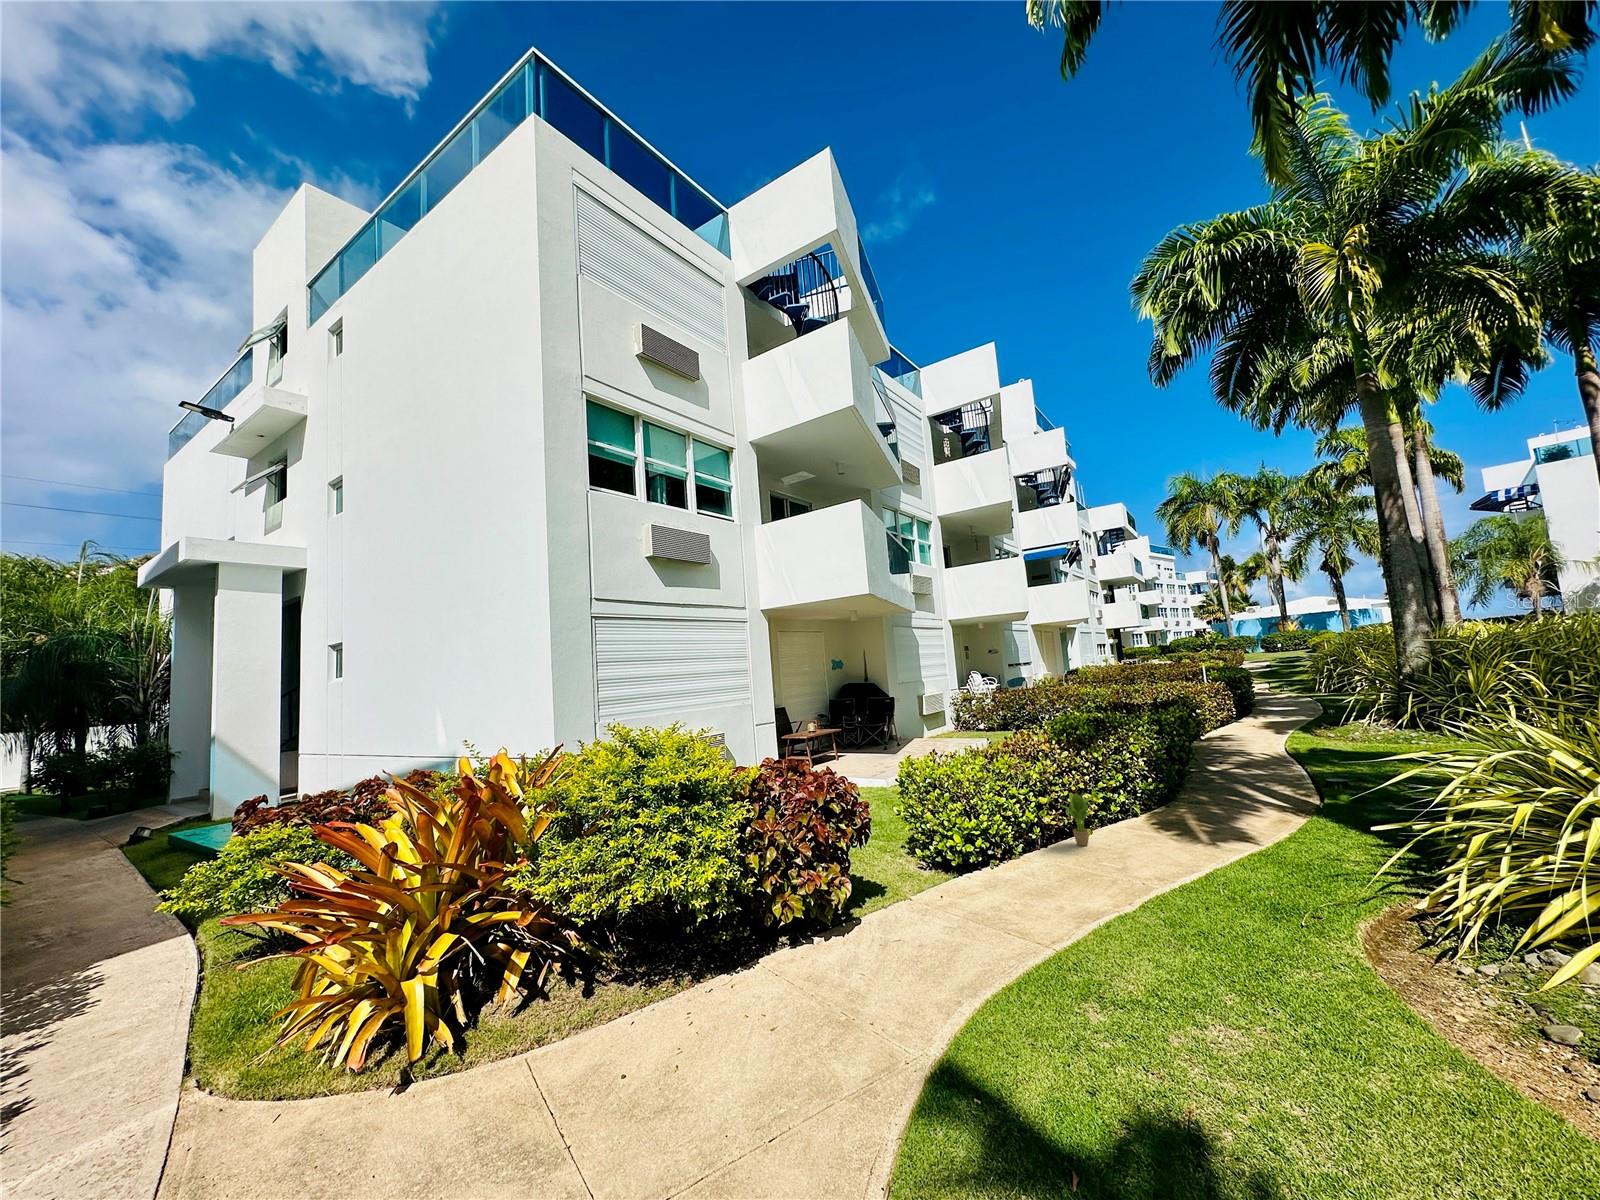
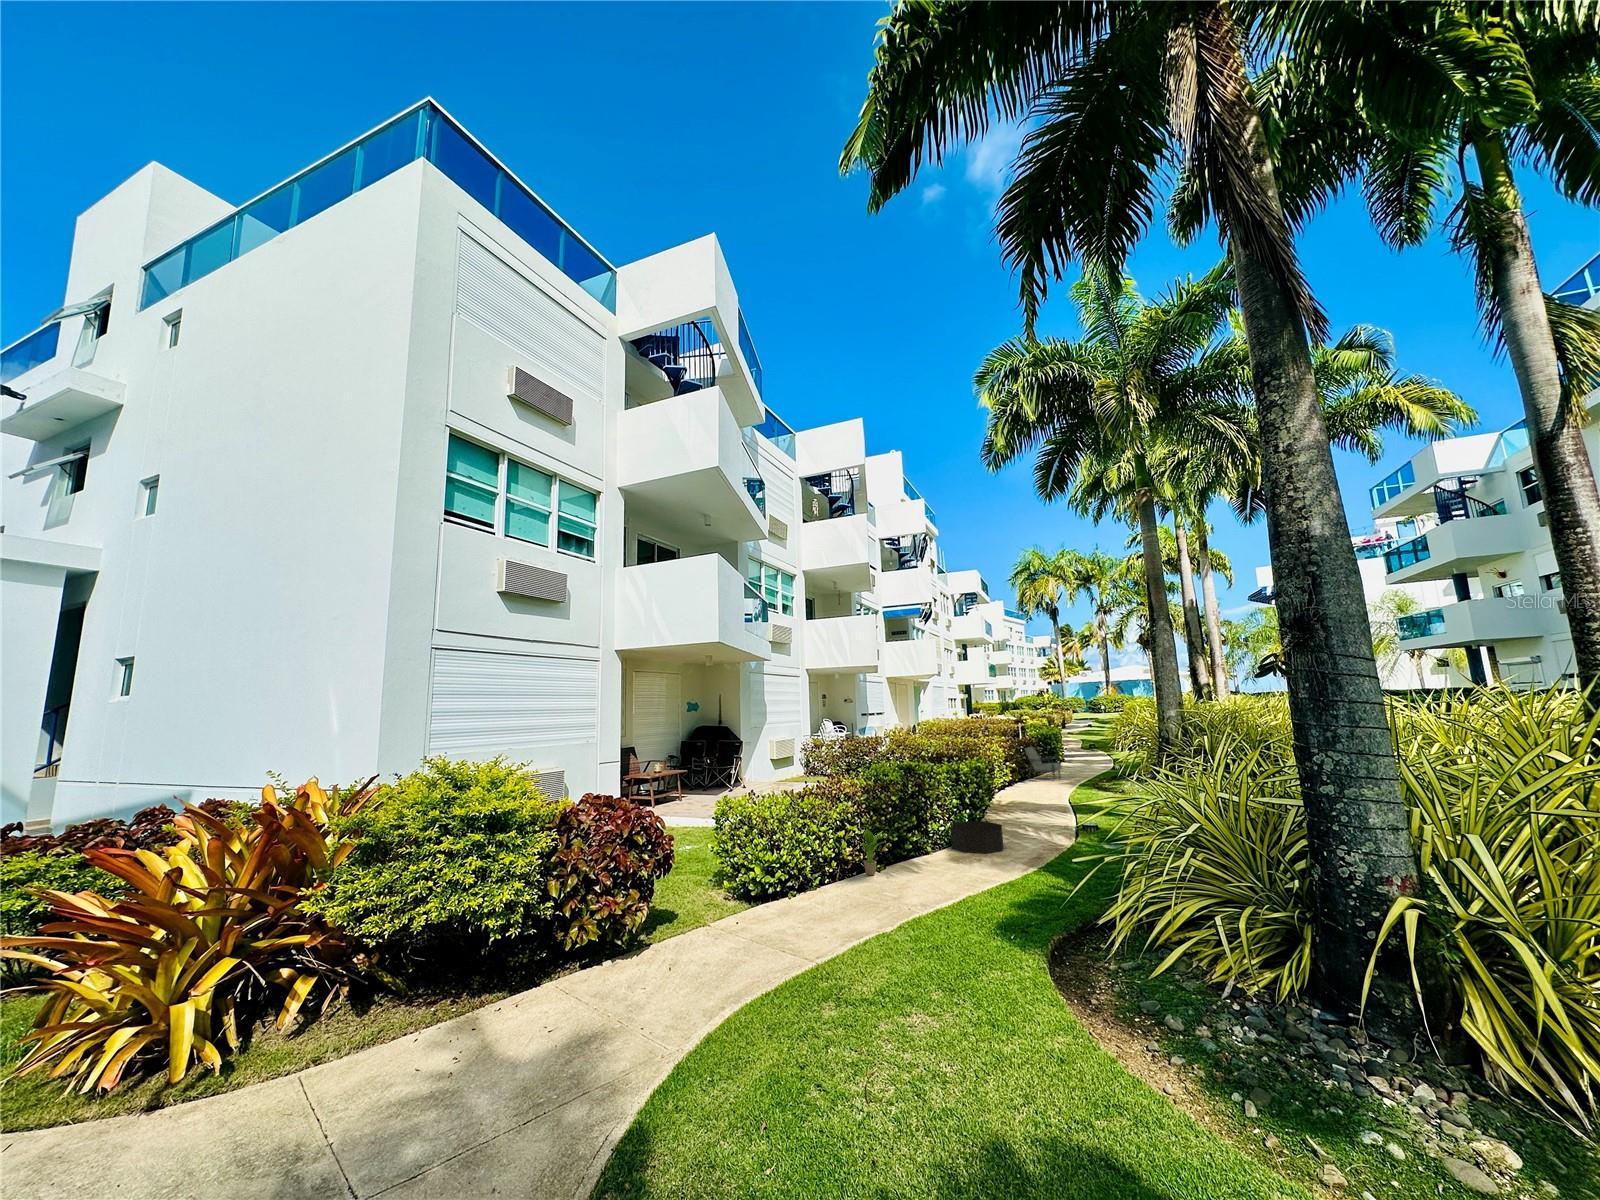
chair: none [1222,695,1270,734] -> present [1026,747,1062,779]
basket: none [1167,782,1240,821] -> present [950,821,1003,854]

